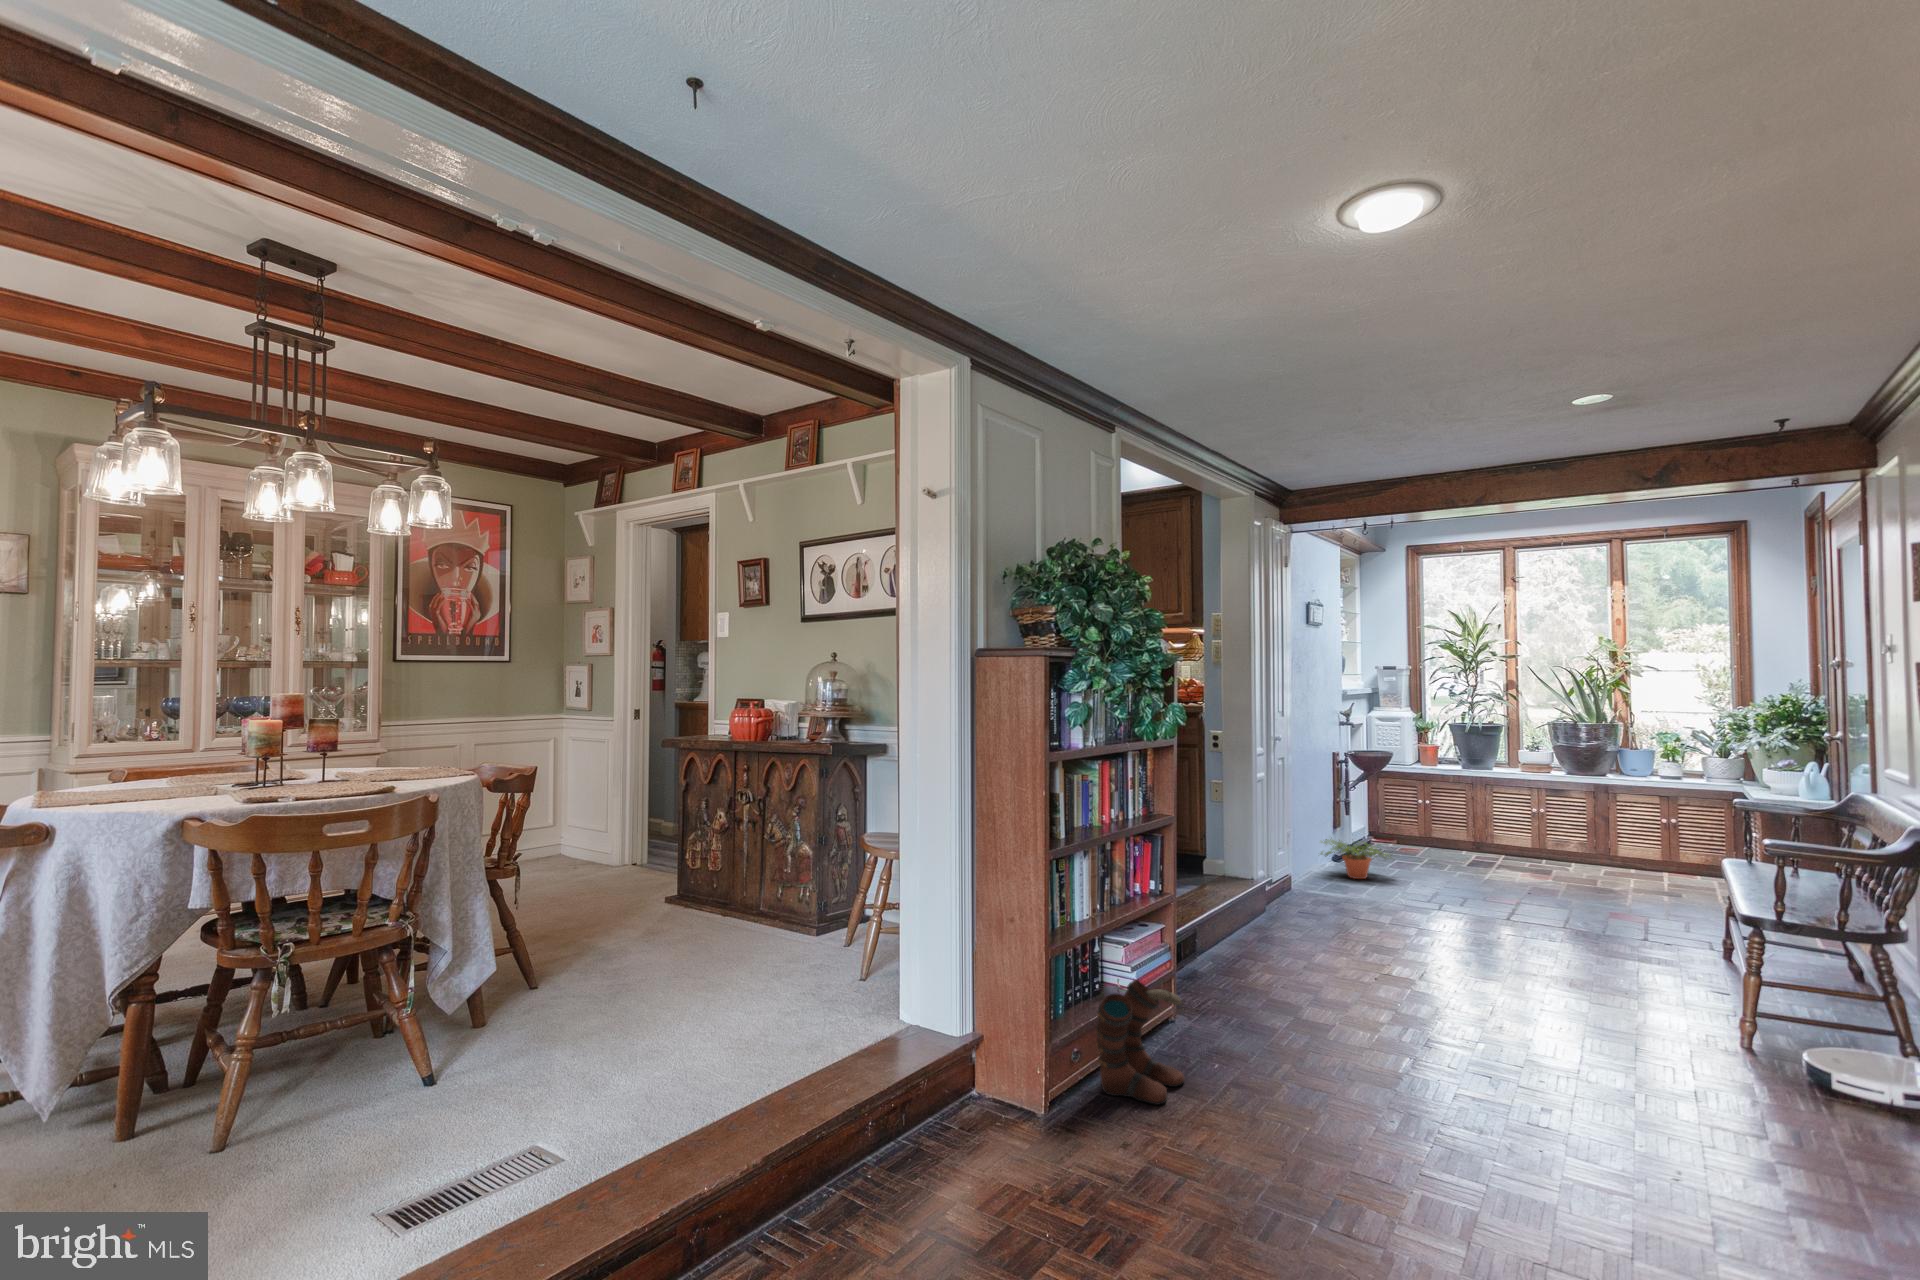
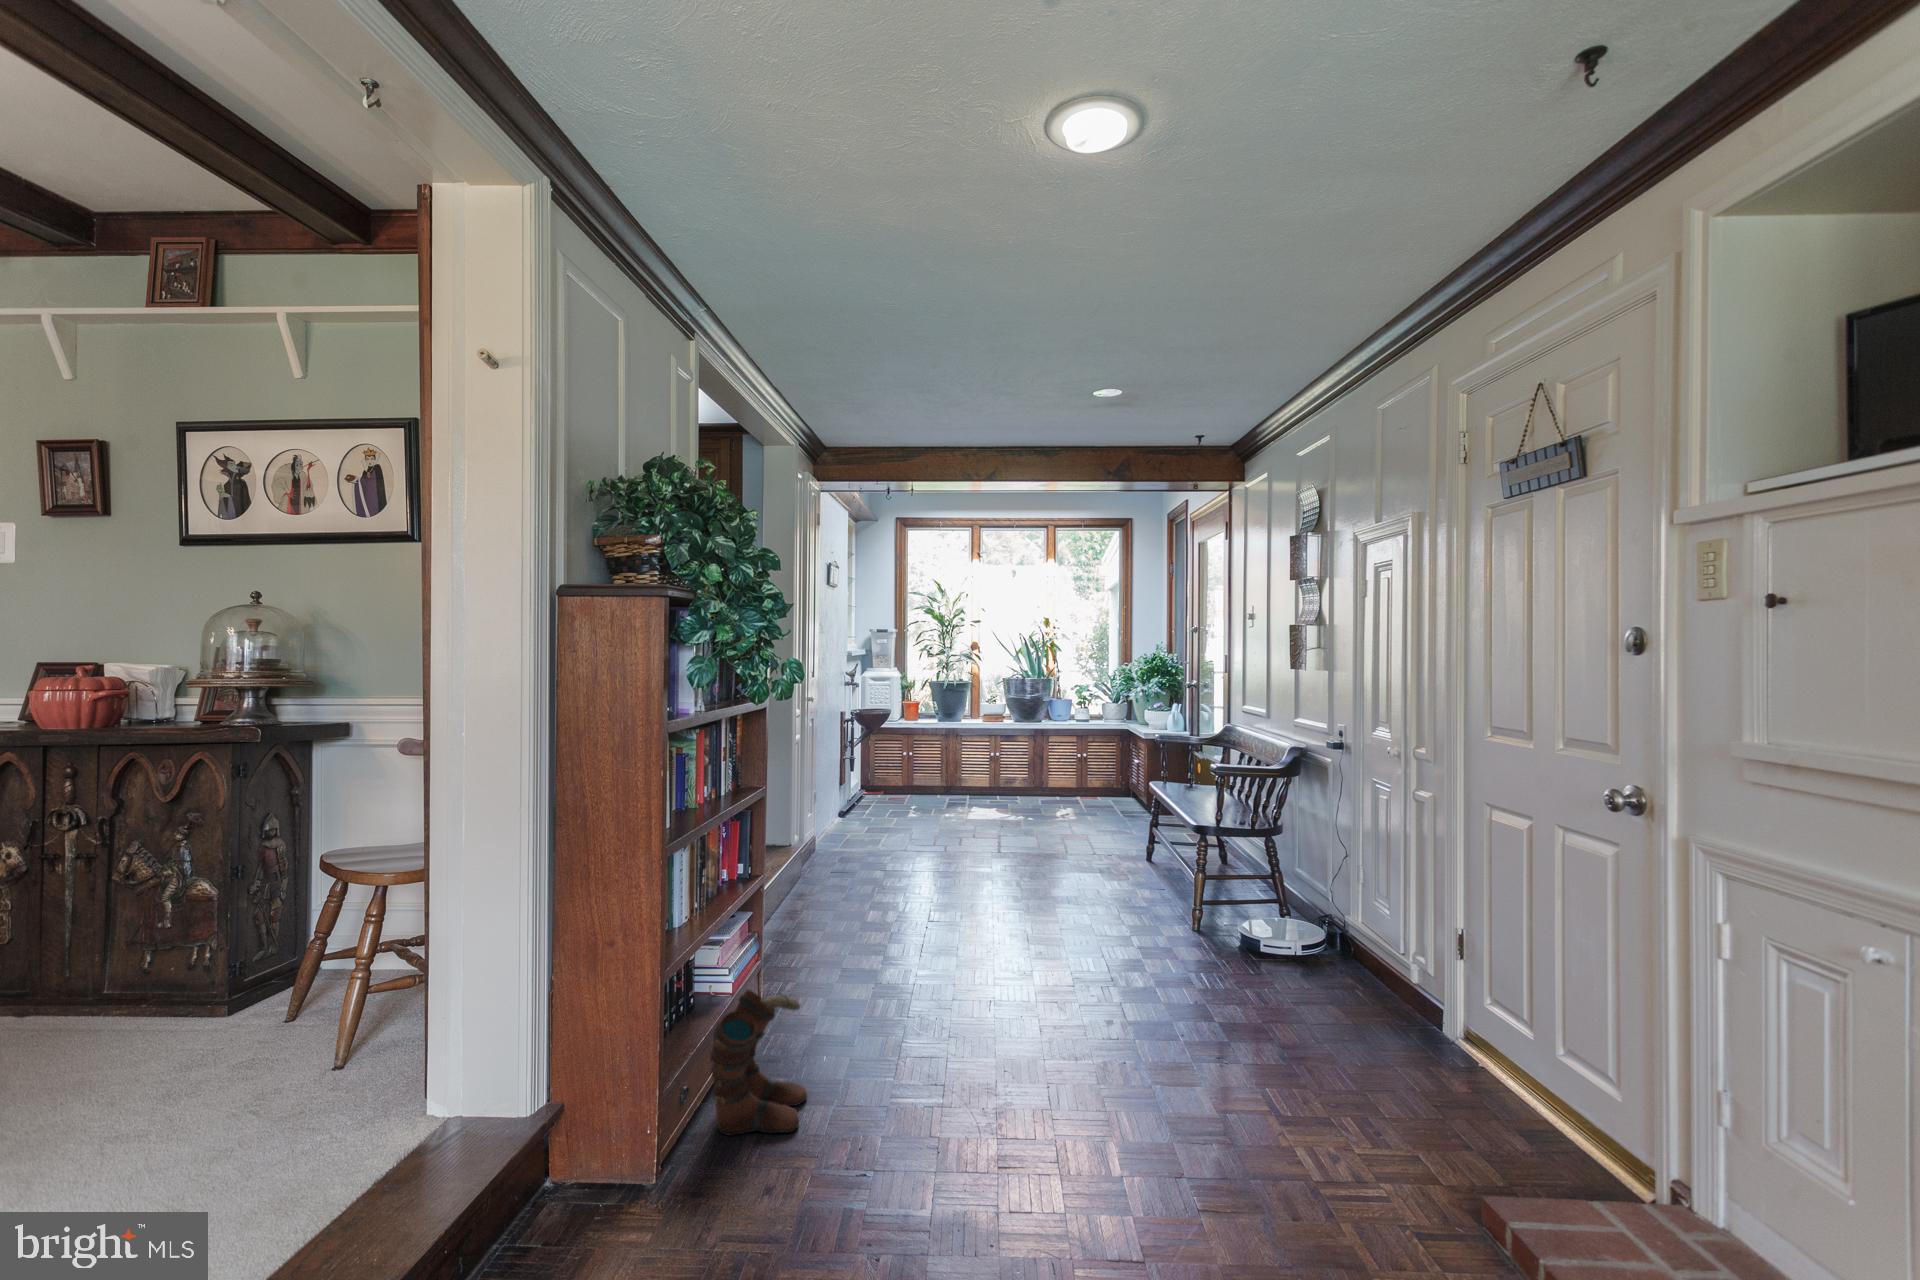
potted plant: present [1321,839,1392,879] -> none [830,799,903,839]

